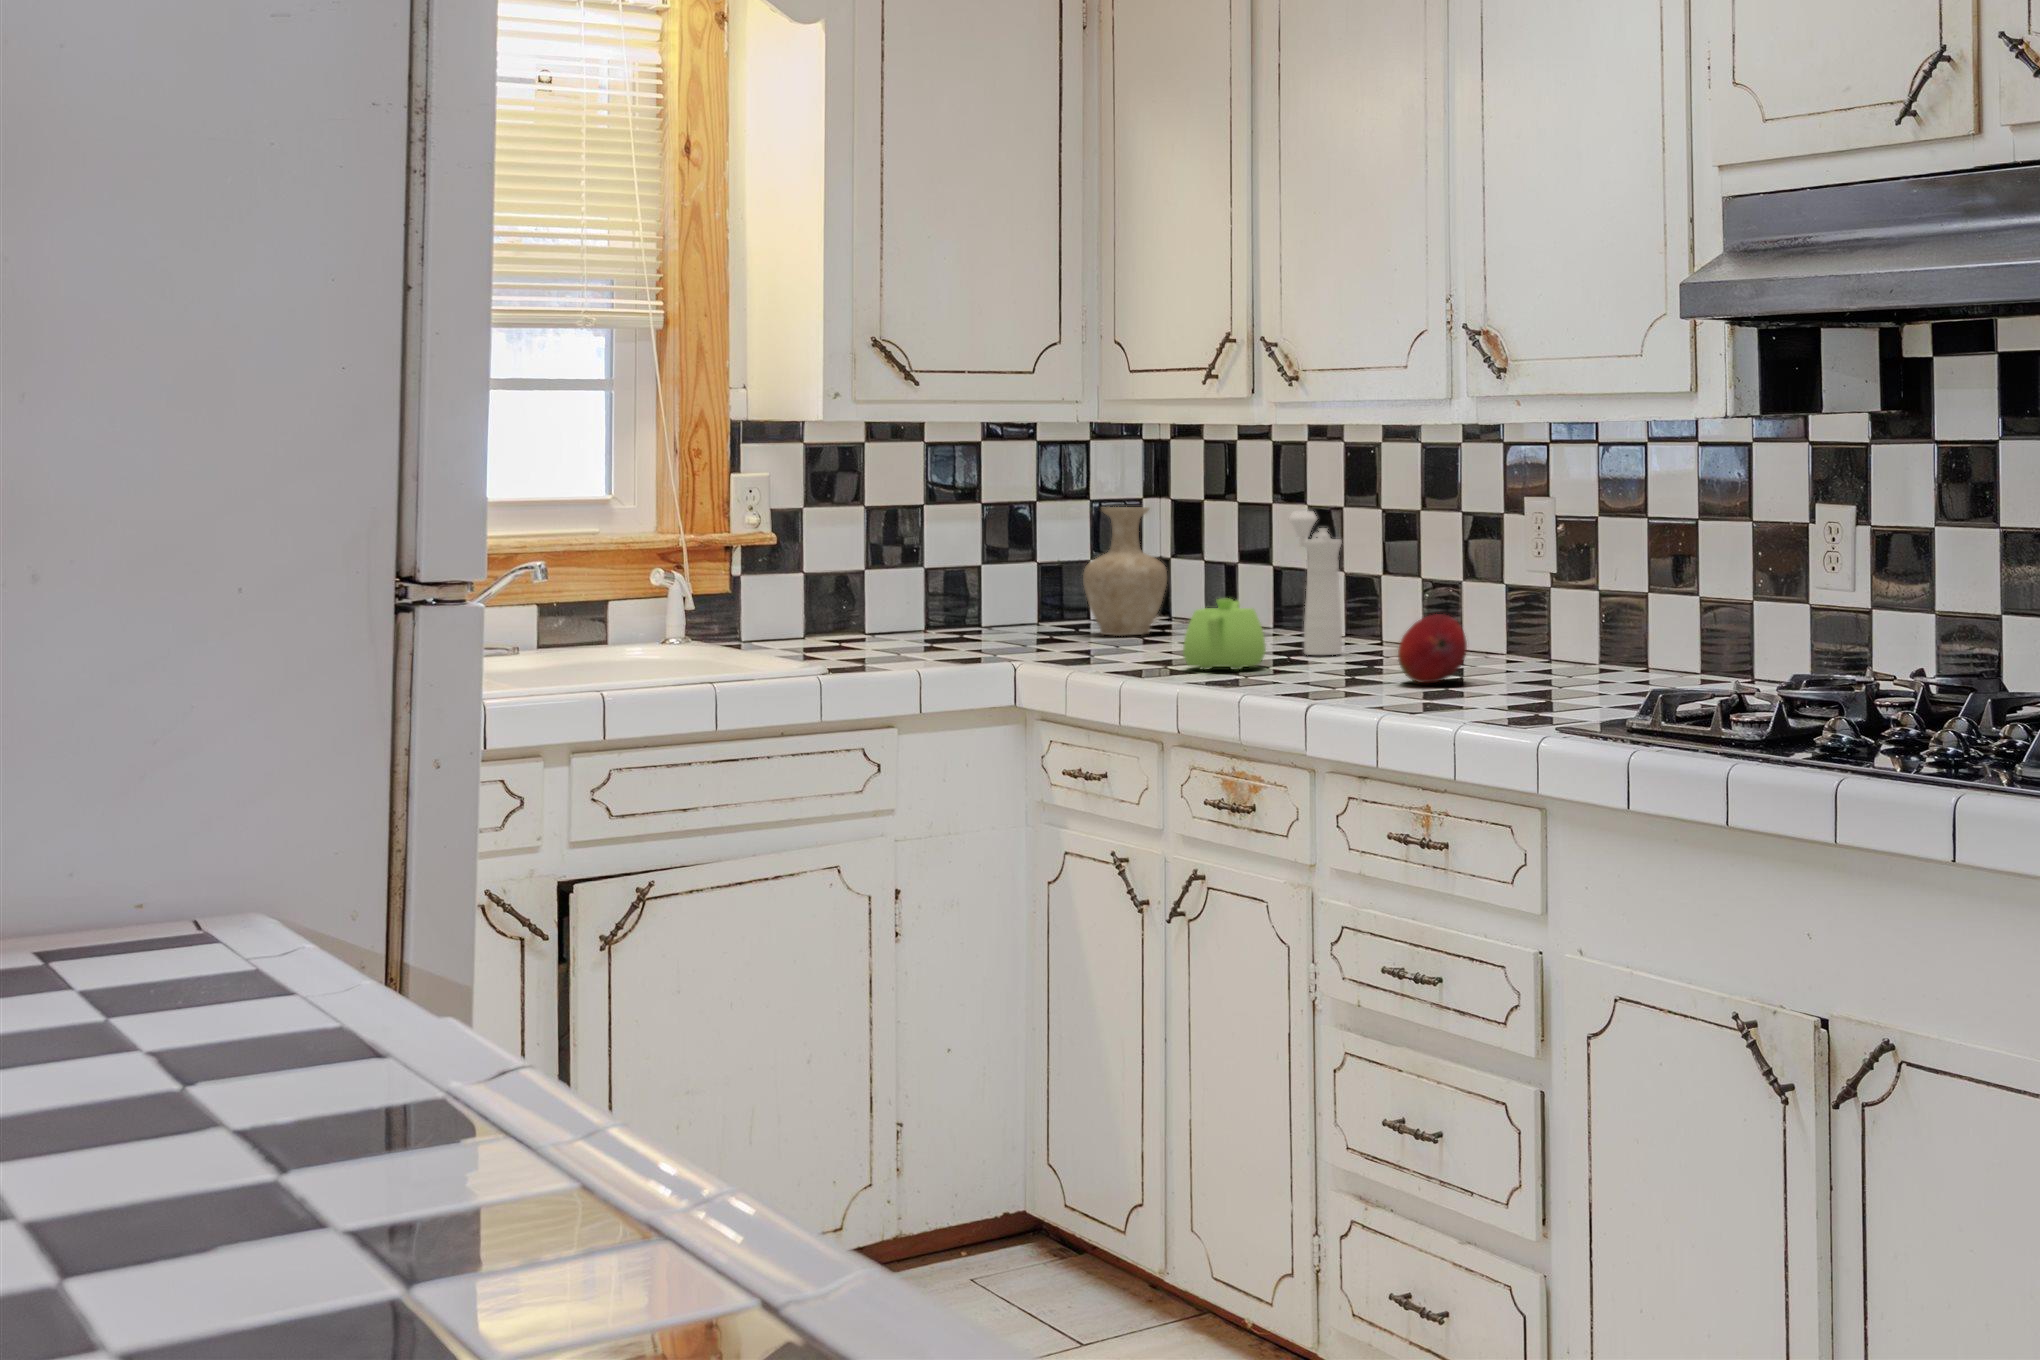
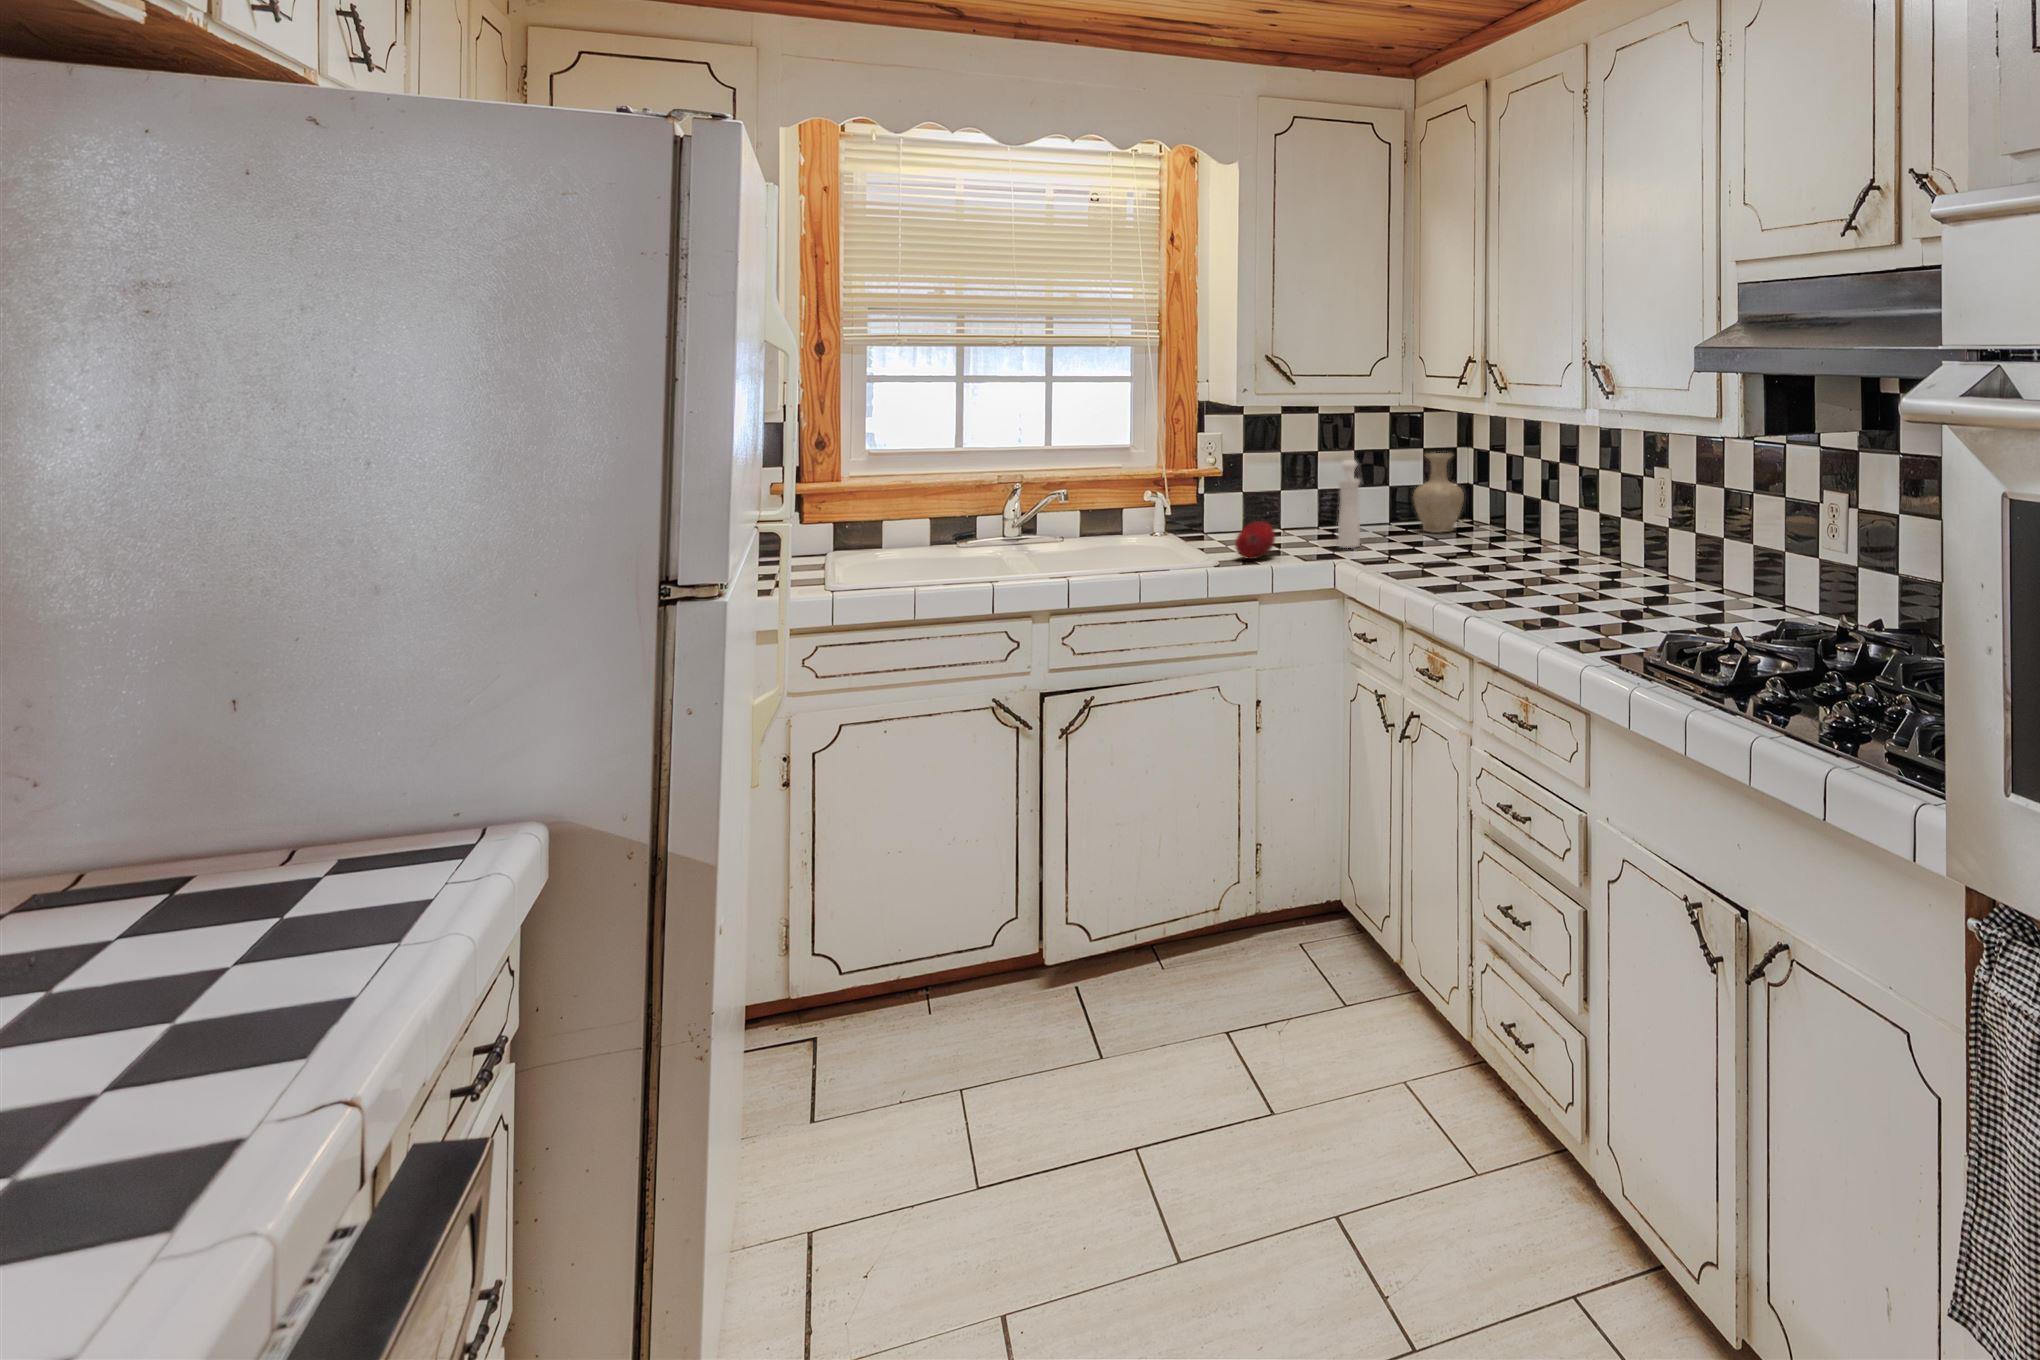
pepper mill: present [1289,511,1342,655] -> present [1338,460,1361,548]
teapot: present [1183,599,1266,670] -> none [1431,526,1485,573]
fruit: present [1398,614,1467,683] -> present [1235,521,1275,559]

